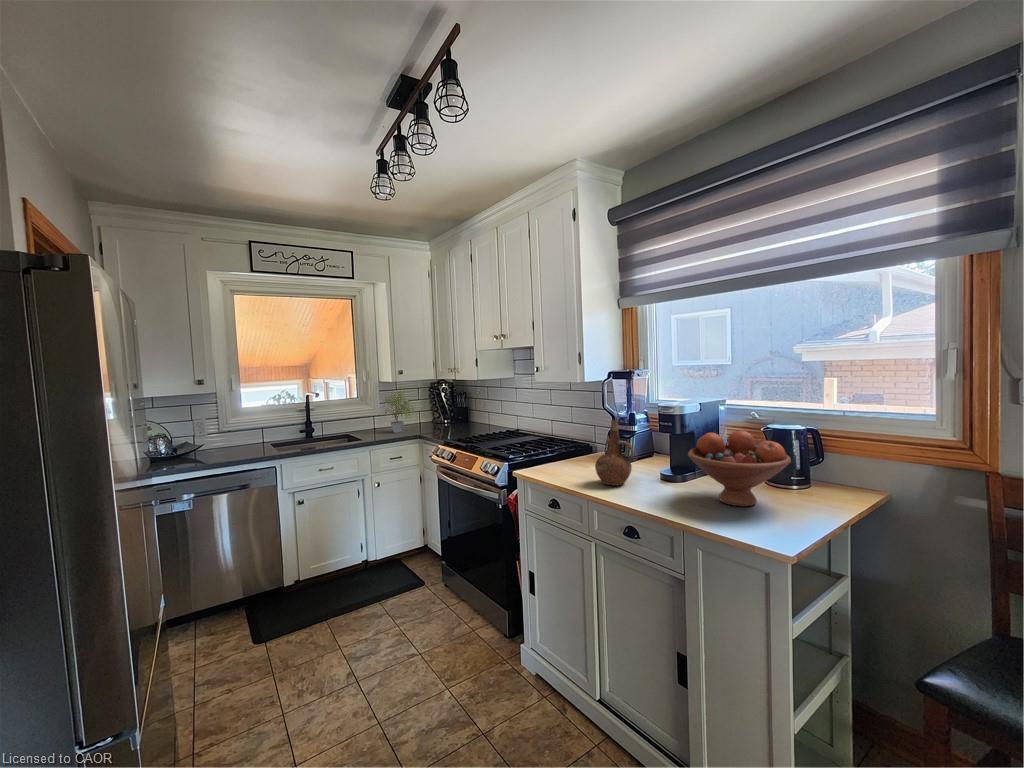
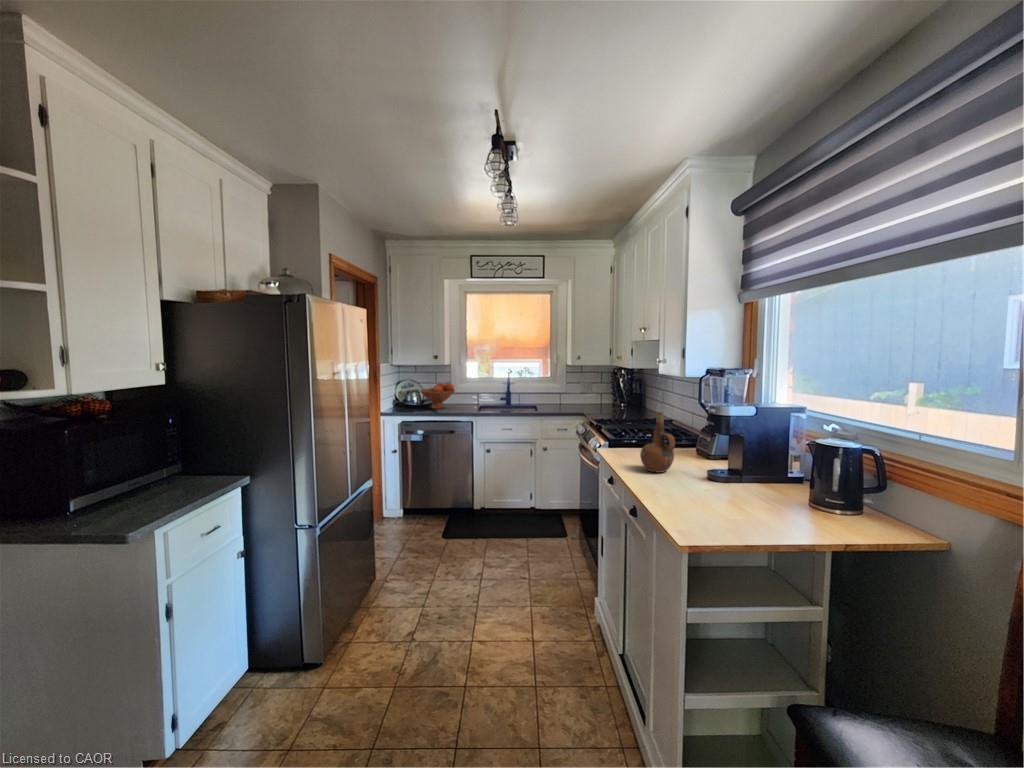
potted plant: present [383,386,414,433] -> none [560,369,591,409]
fruit bowl: present [688,431,791,507] -> present [420,383,455,409]

